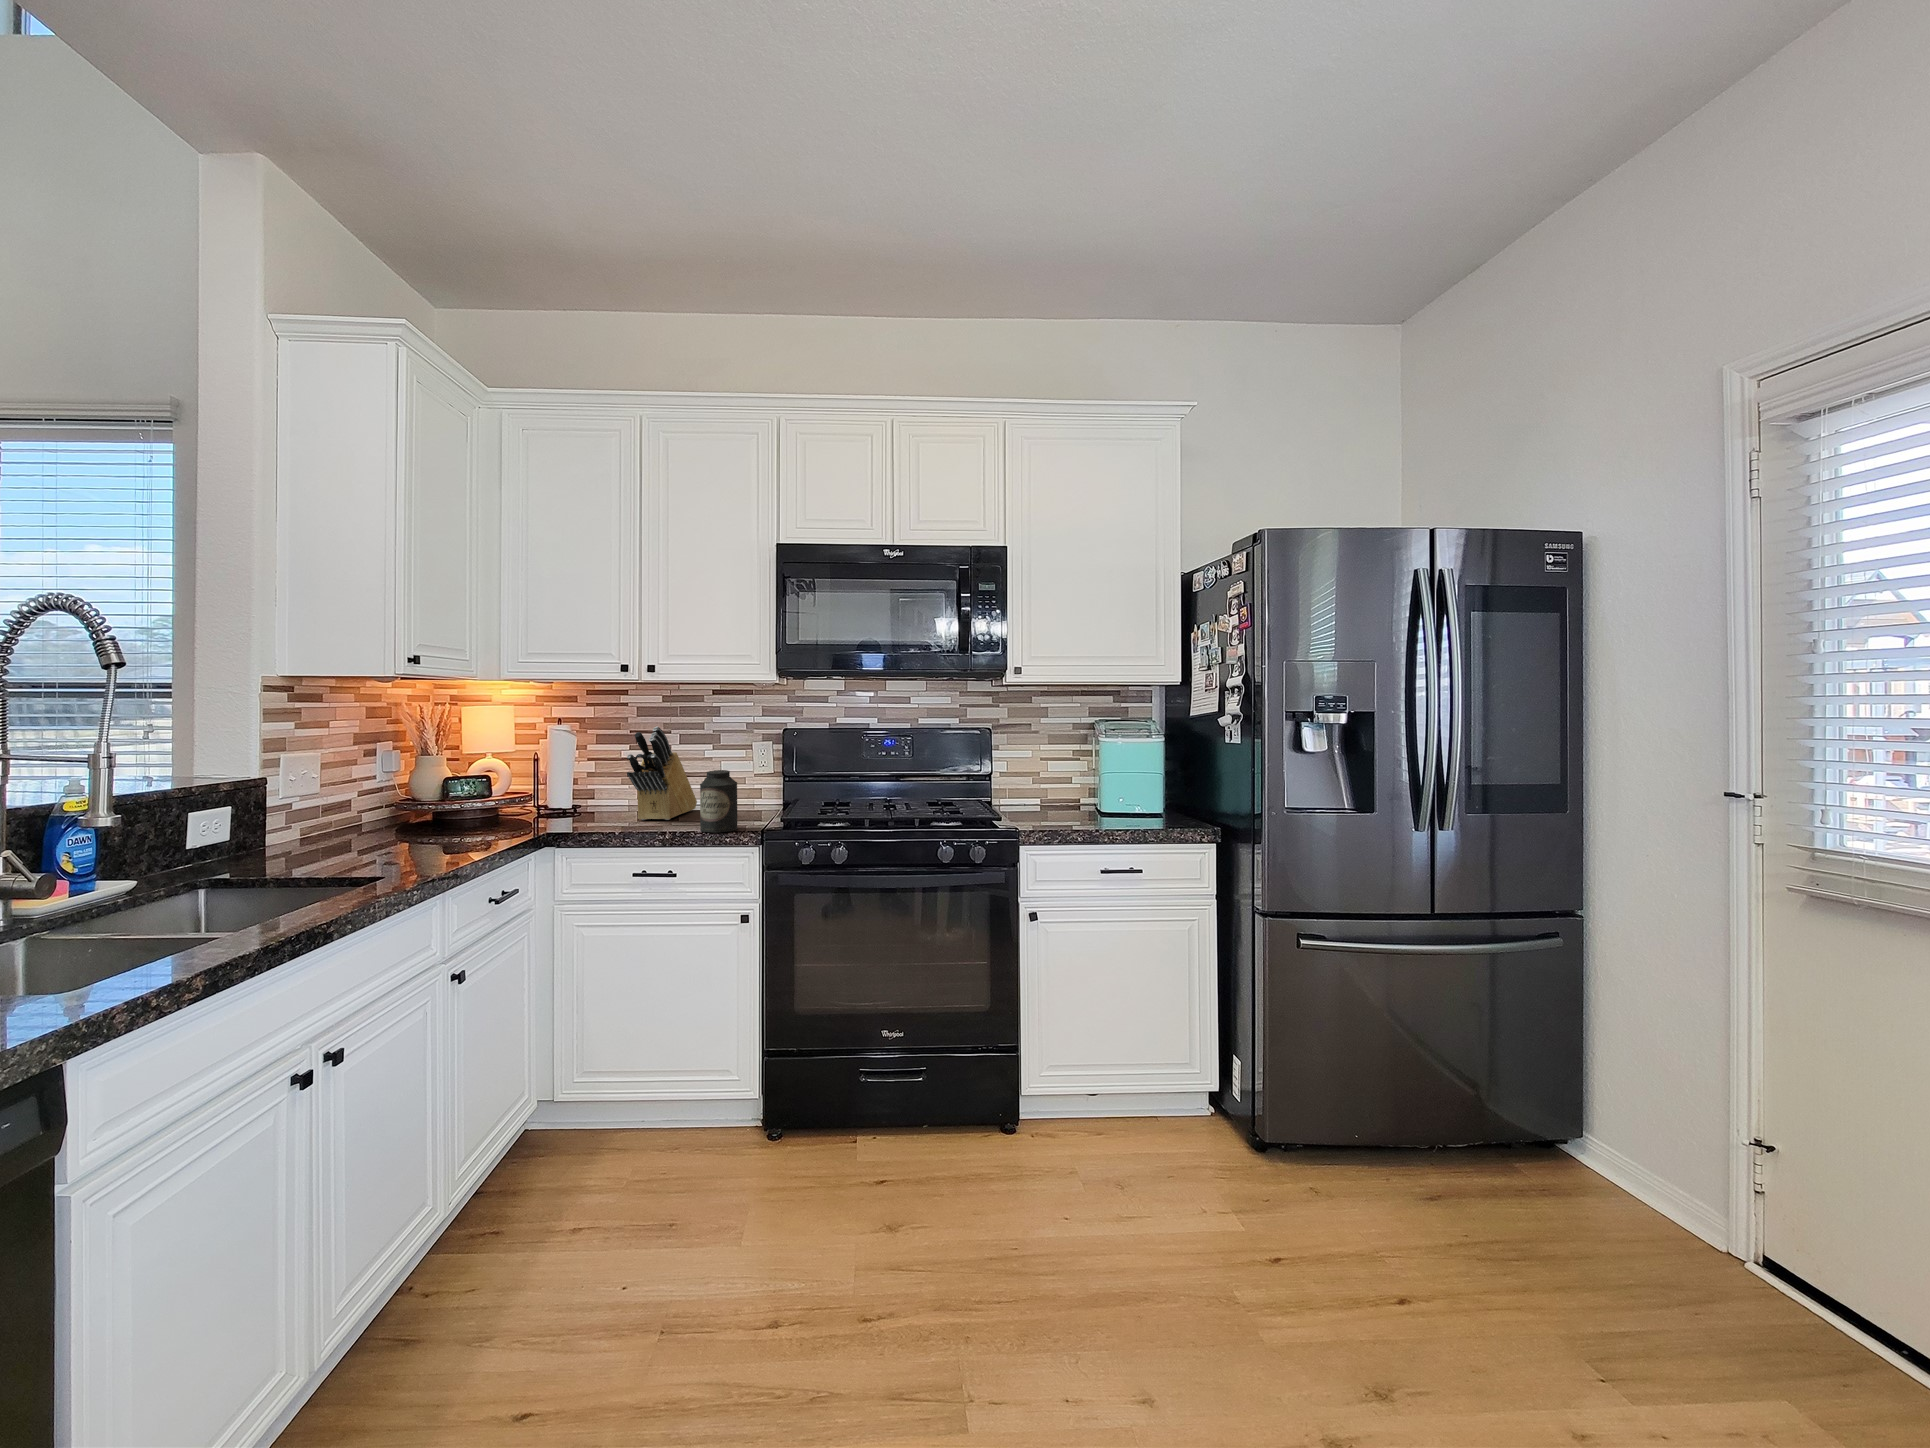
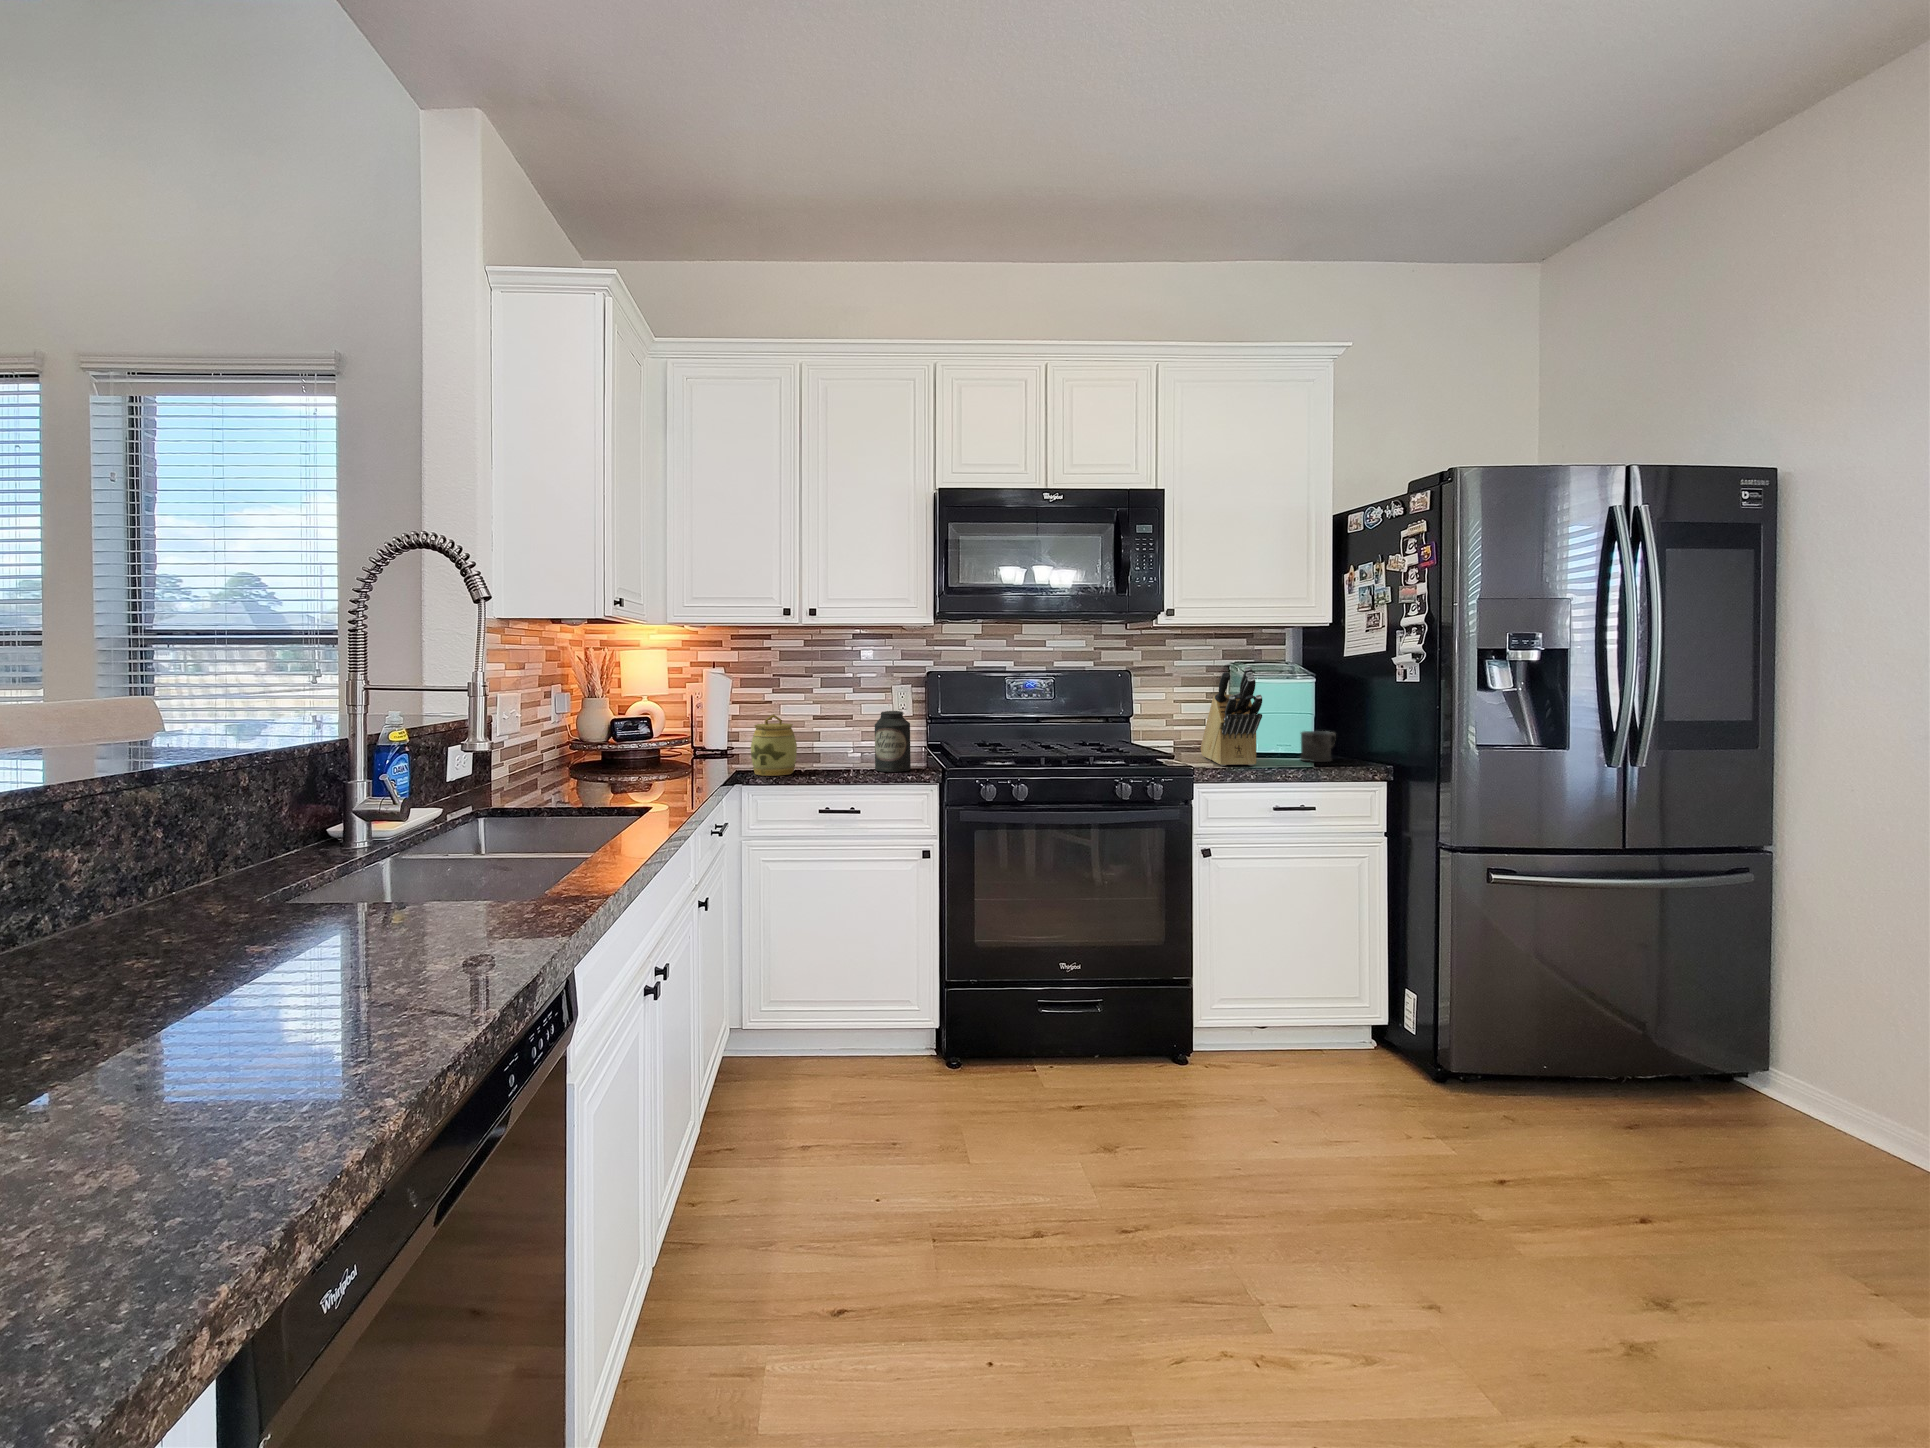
knife block: present [627,727,697,820] -> present [1201,666,1262,766]
jar: none [570,774,620,836] -> present [751,714,797,776]
mug: none [1138,791,1174,823] -> present [1300,731,1336,762]

